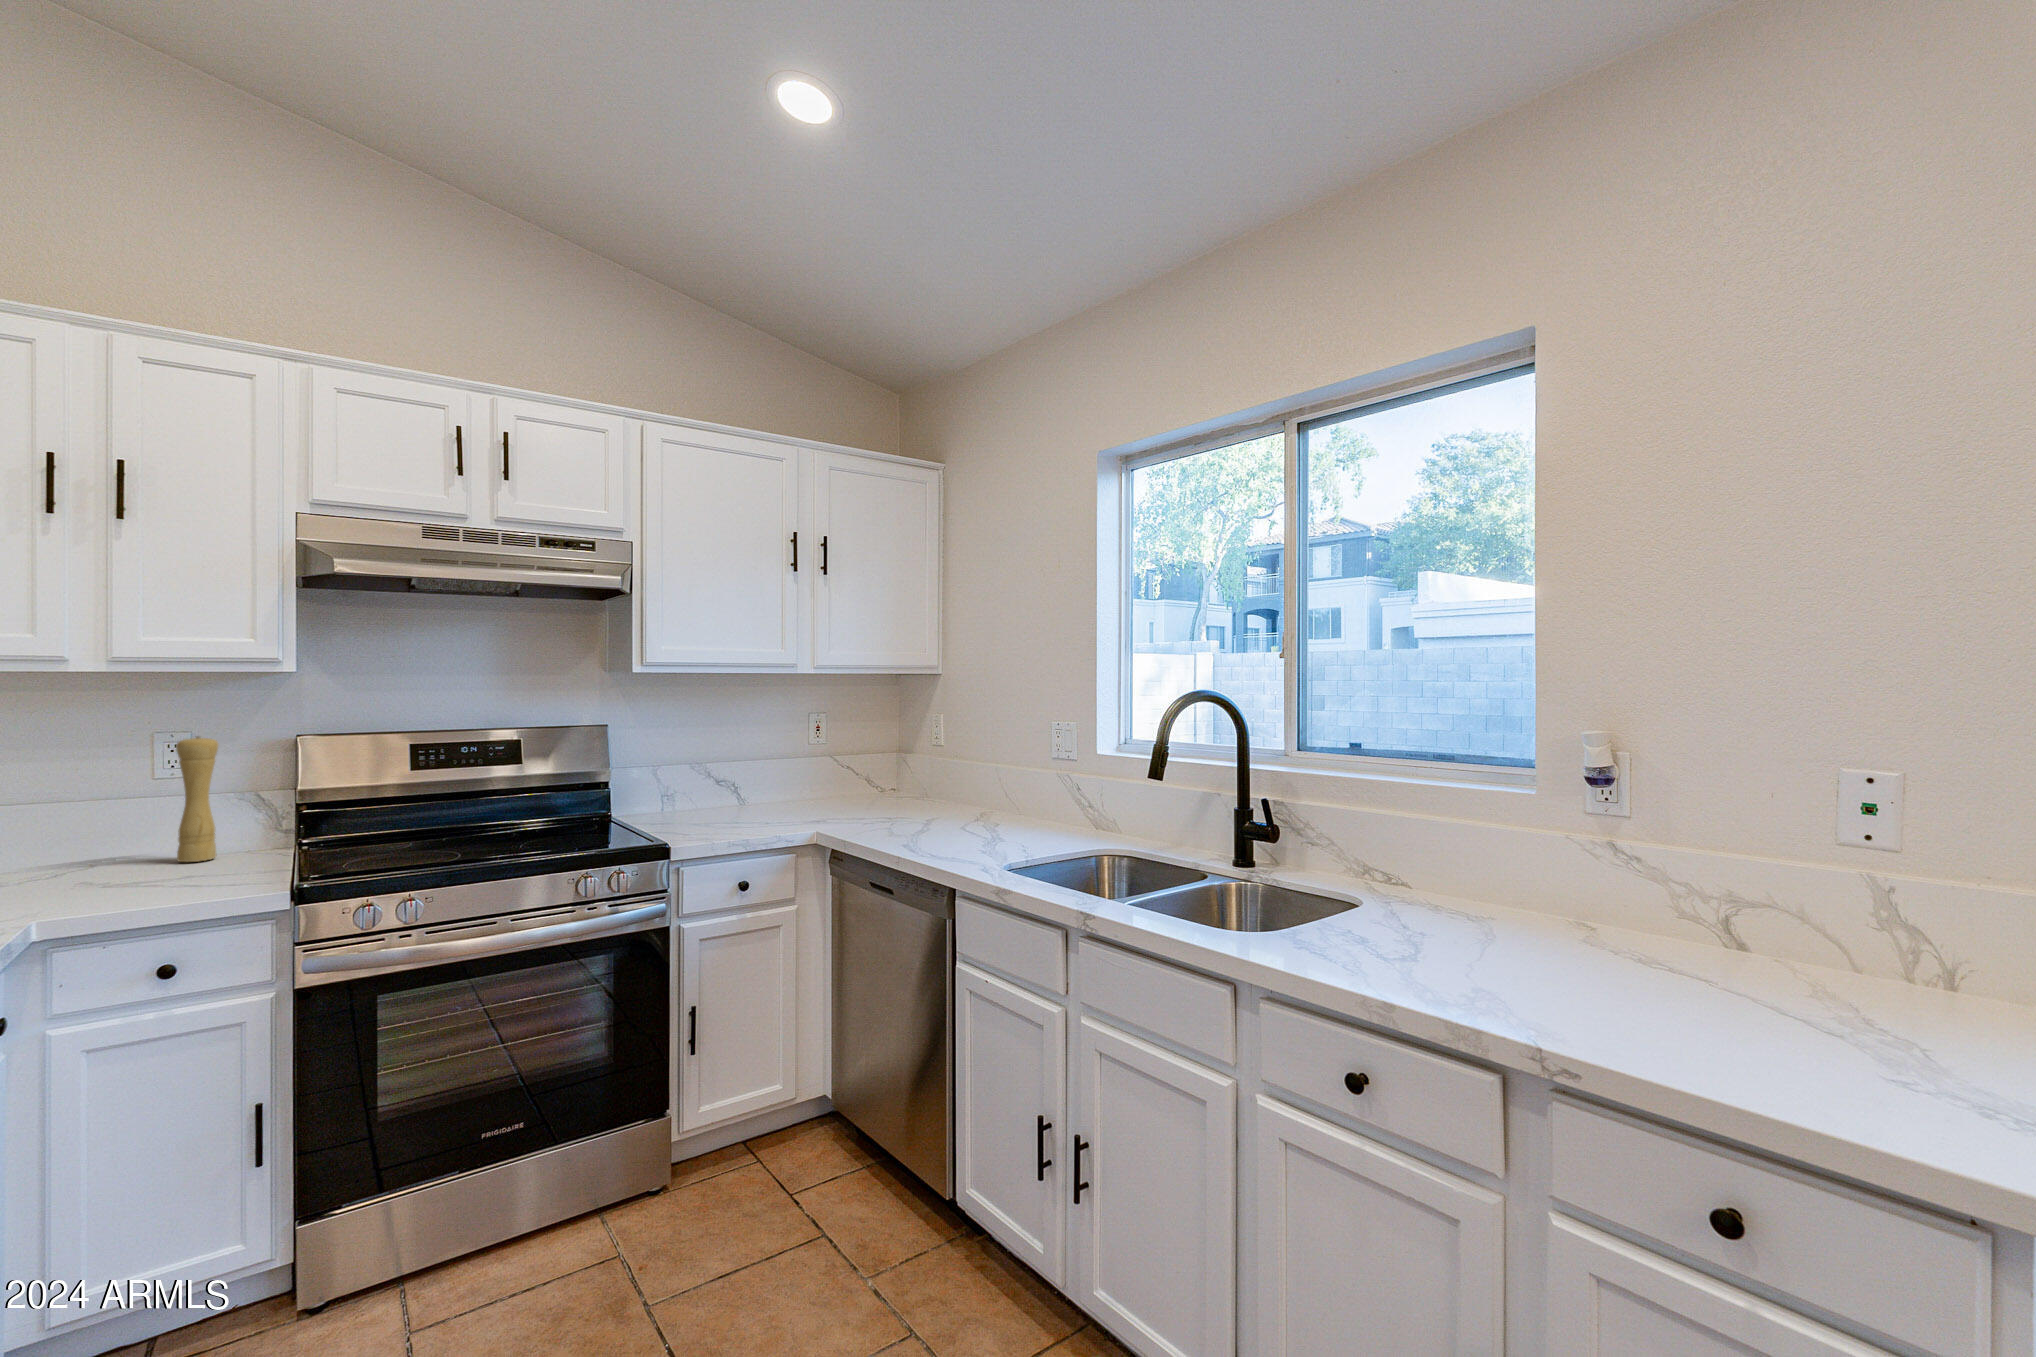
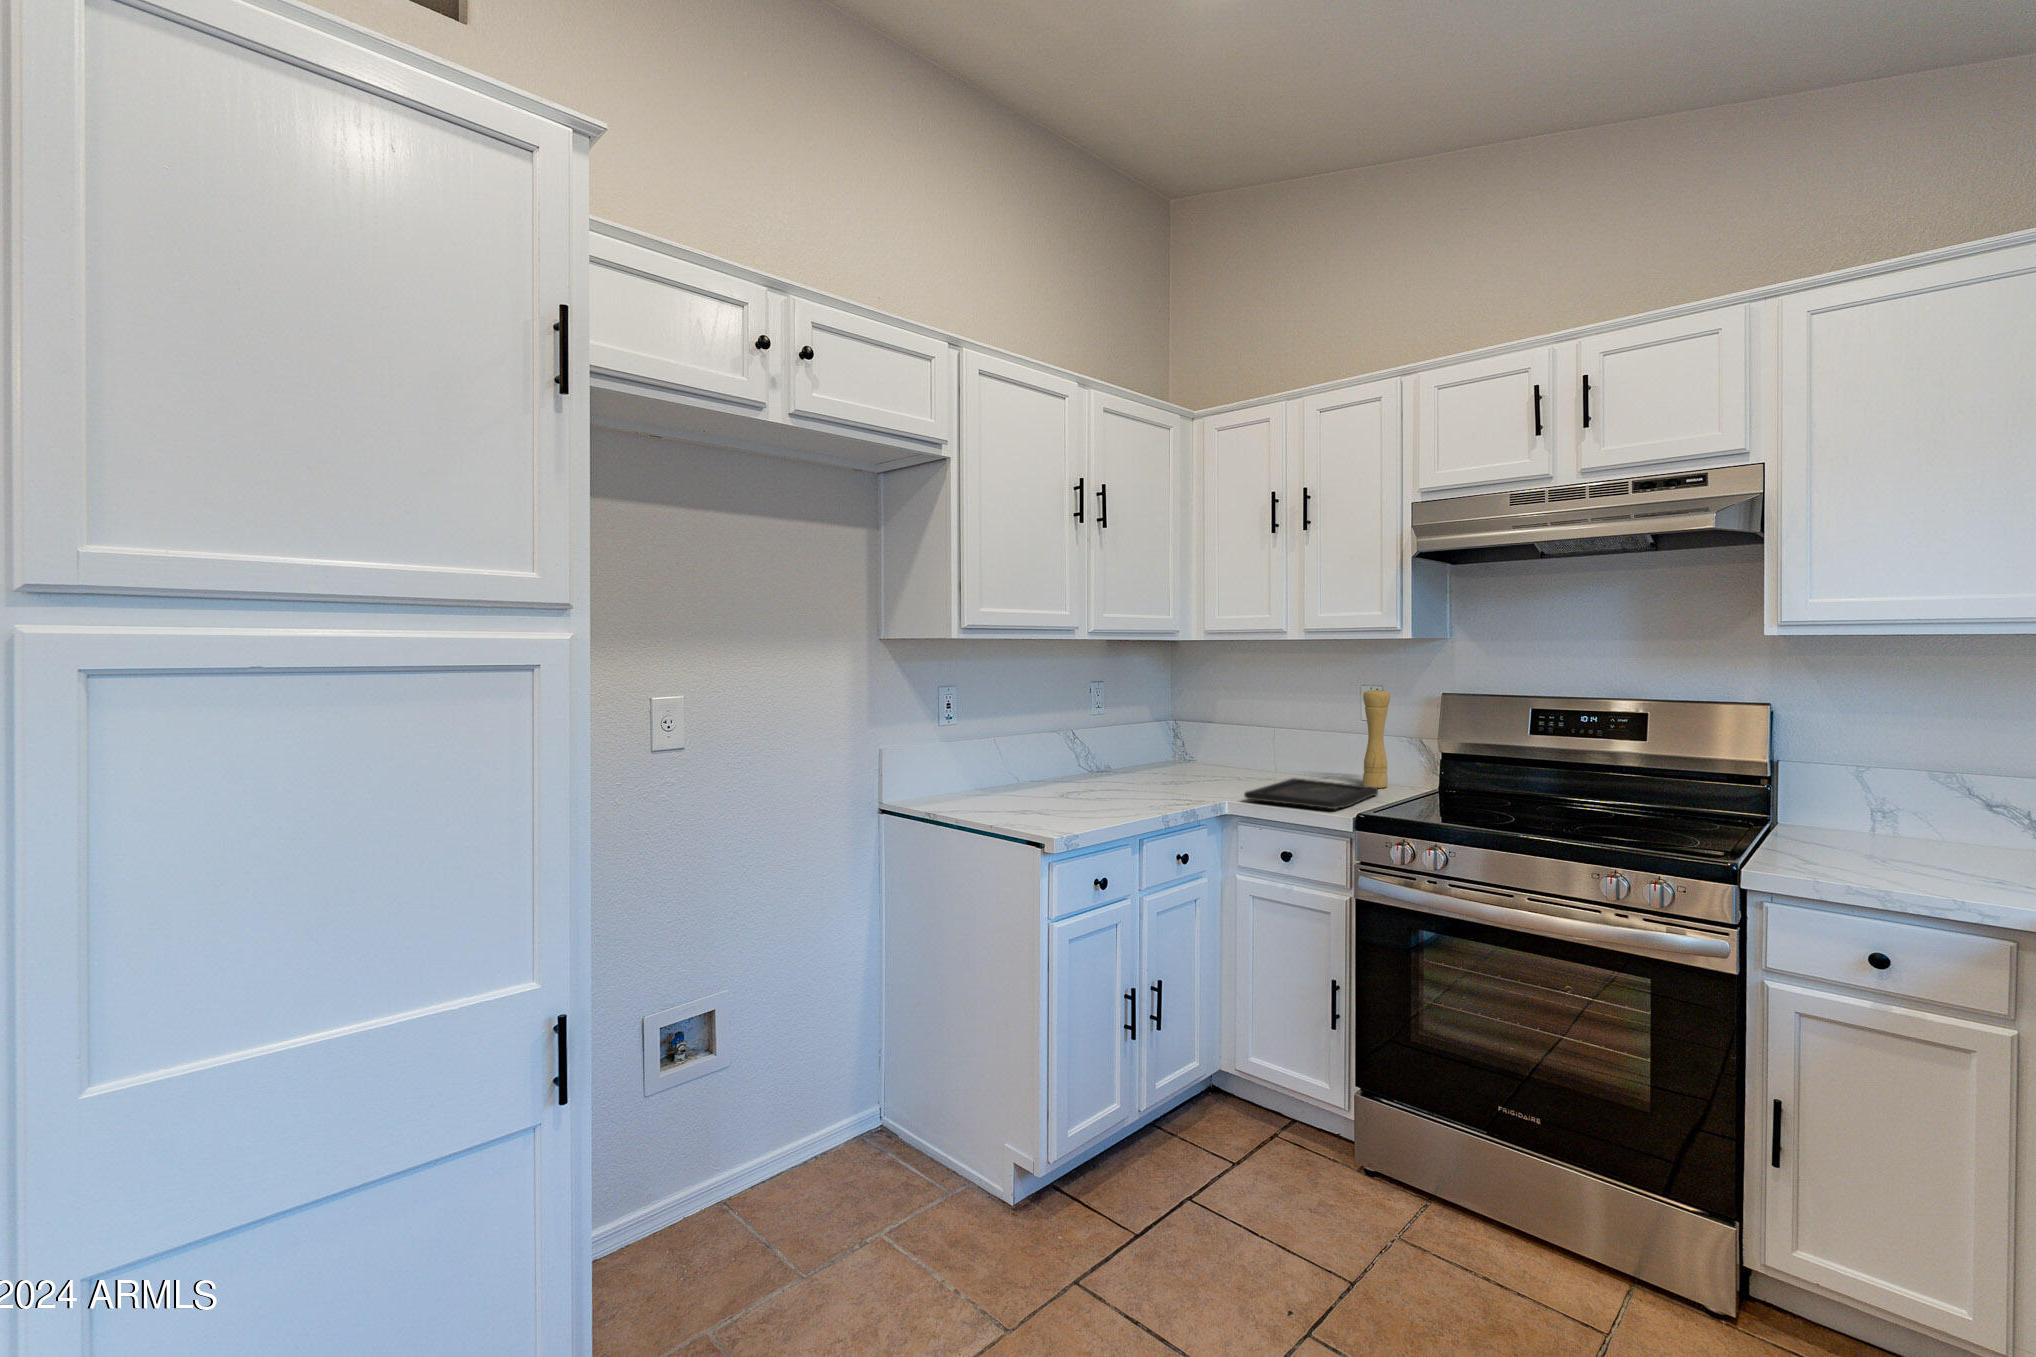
tray: none [51,857,234,909] -> present [1244,778,1378,809]

